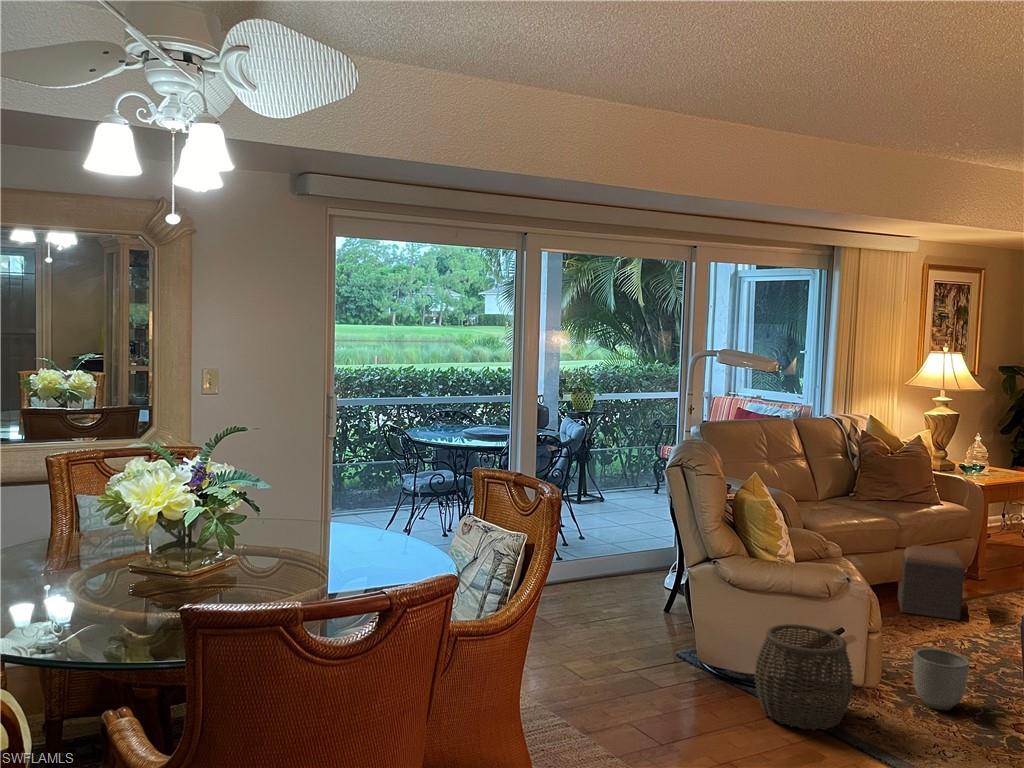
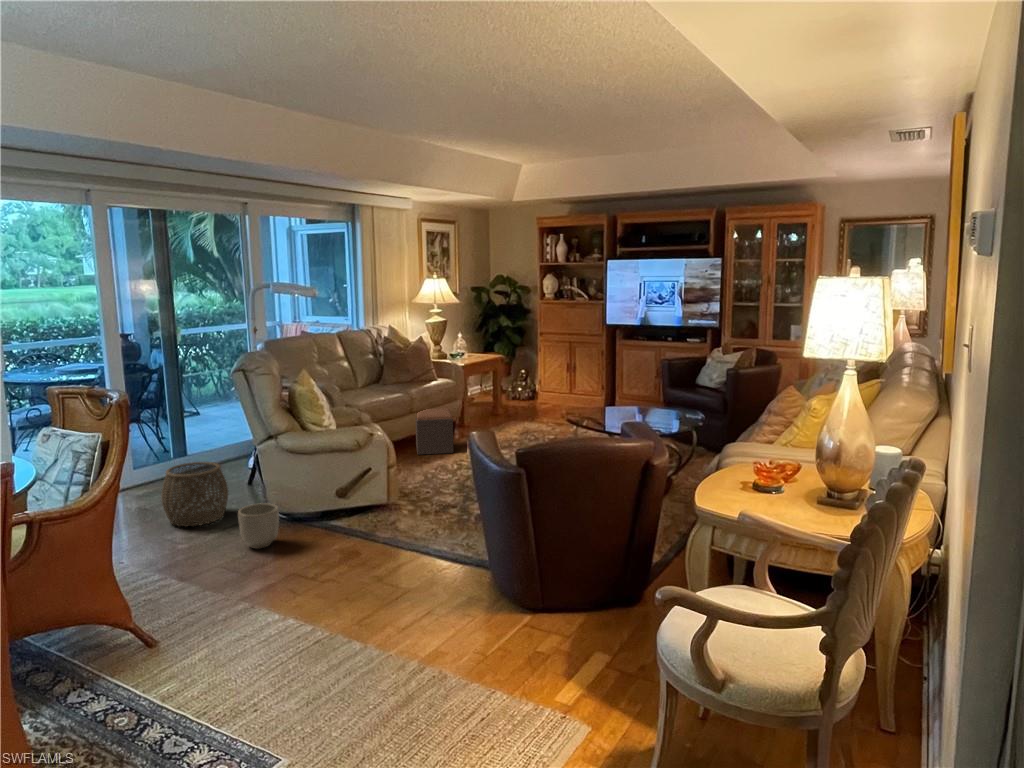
woven basket: present [755,624,853,730] -> present [161,462,229,527]
planter: present [913,648,969,710] -> present [238,503,279,549]

